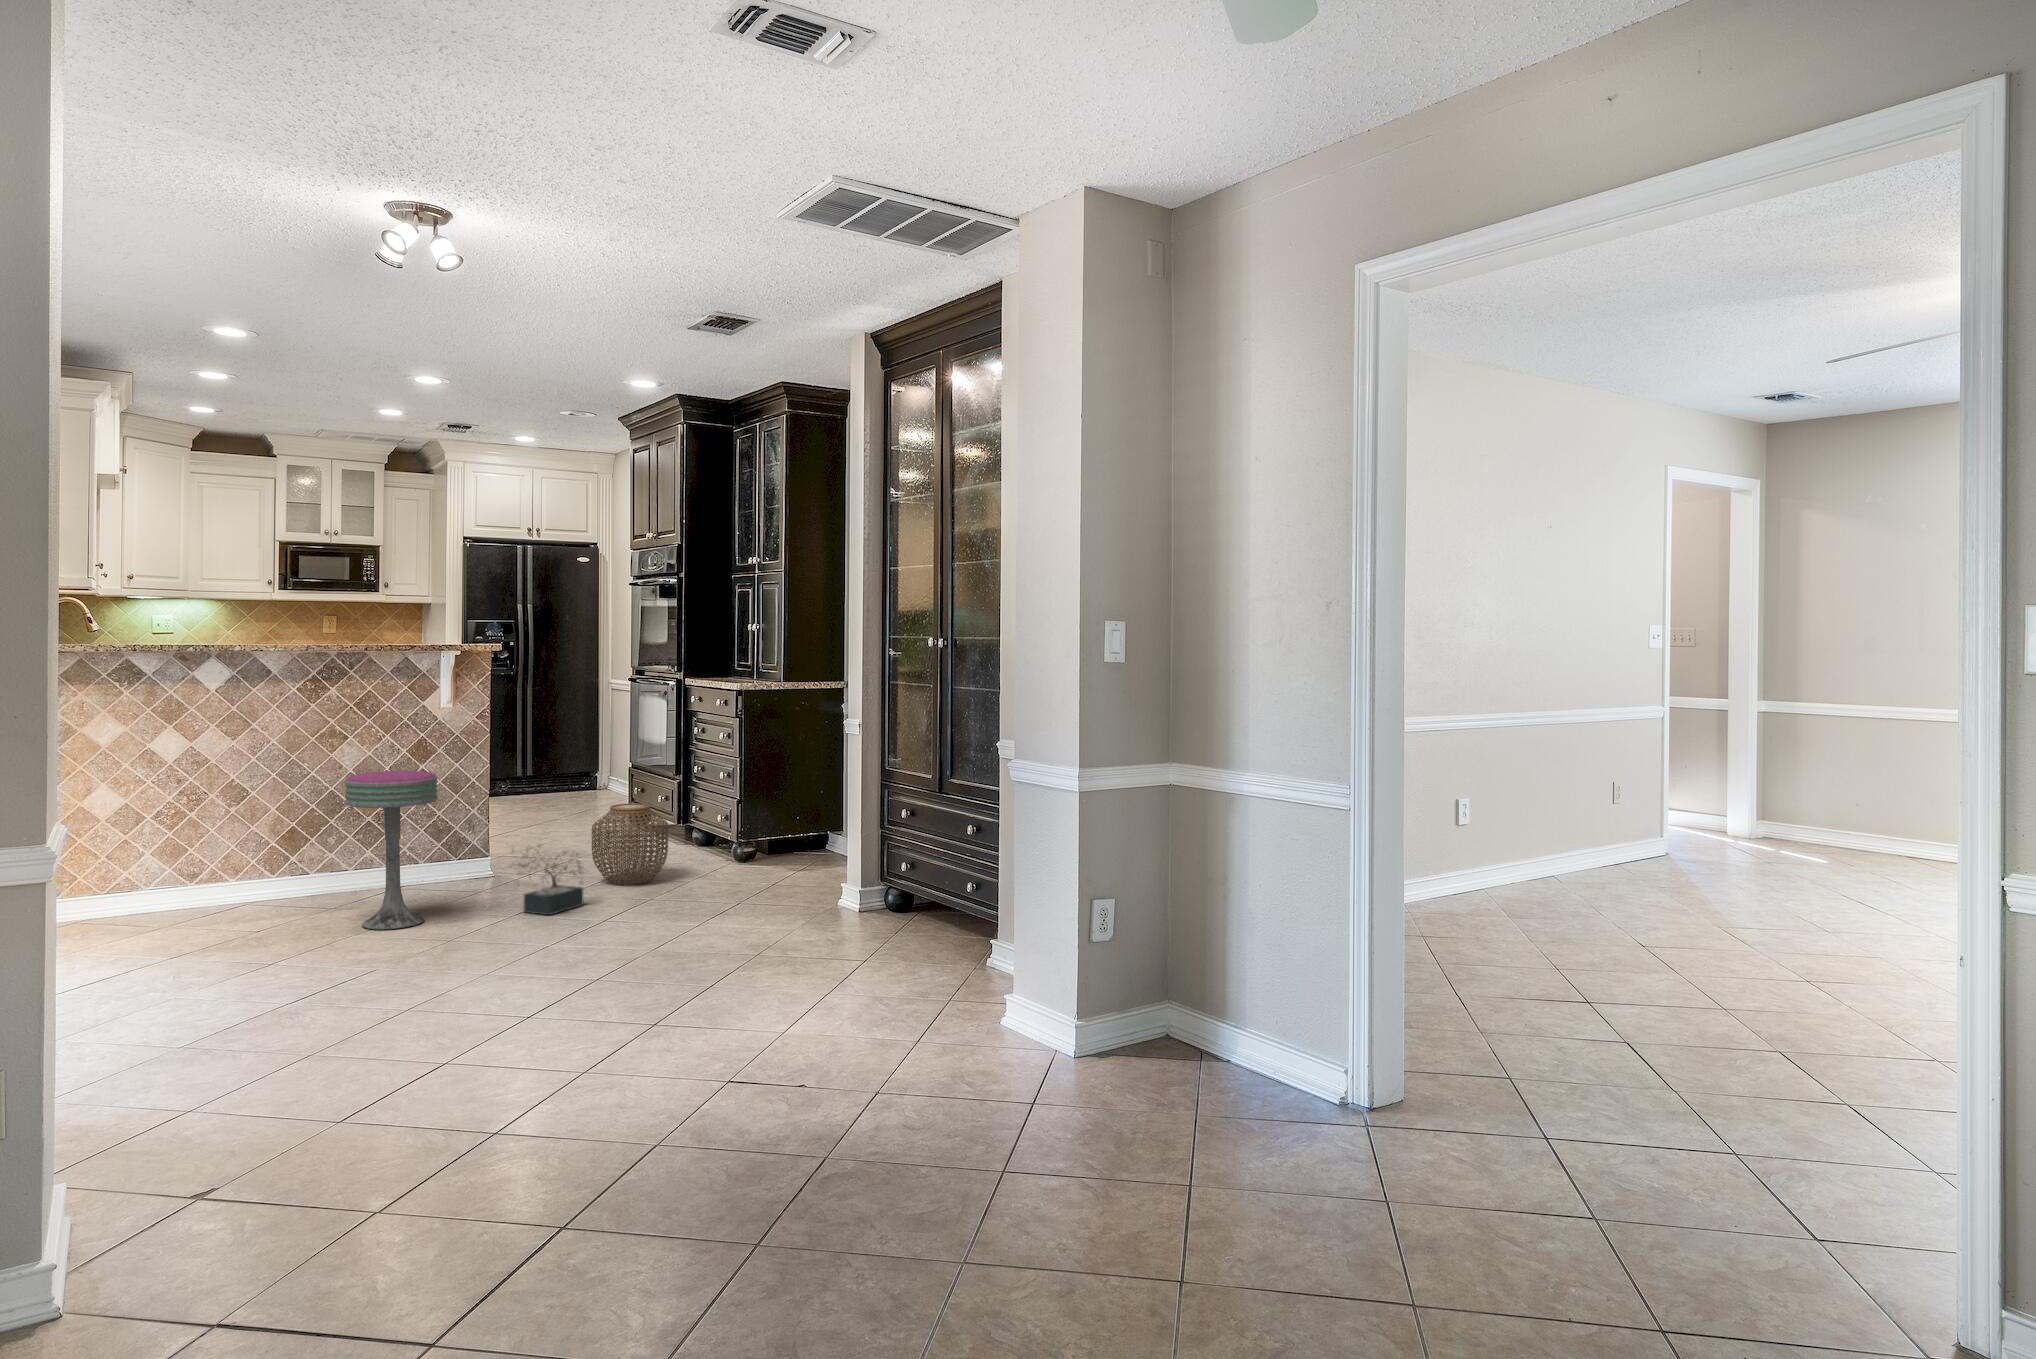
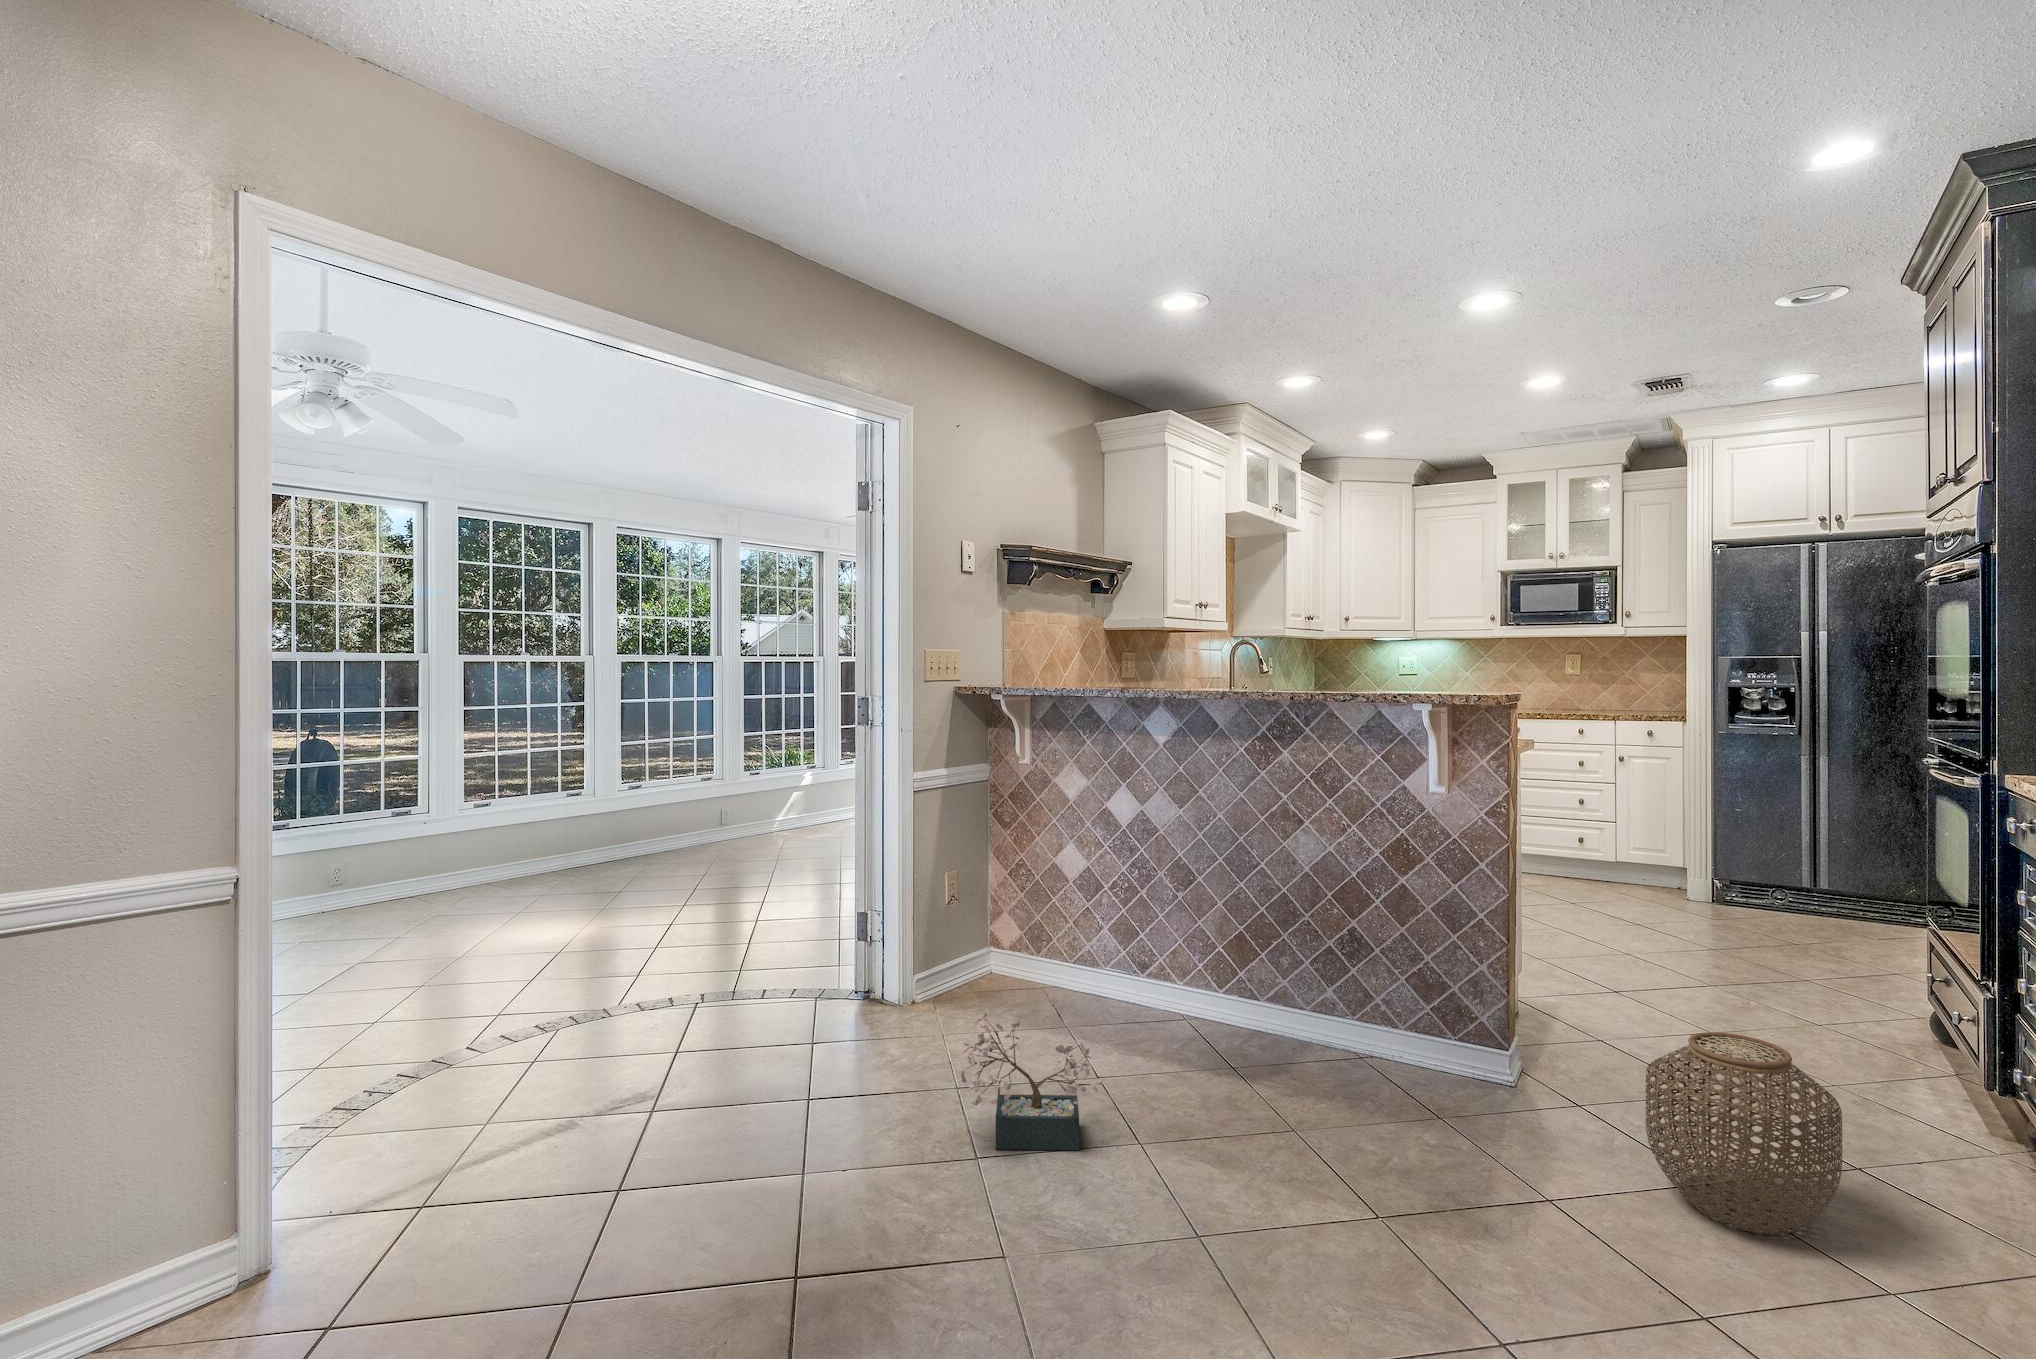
bar stool: present [345,771,437,930] -> none [1157,887,1290,1157]
decorative plant: present [509,844,584,915] -> present [960,1012,1103,1150]

